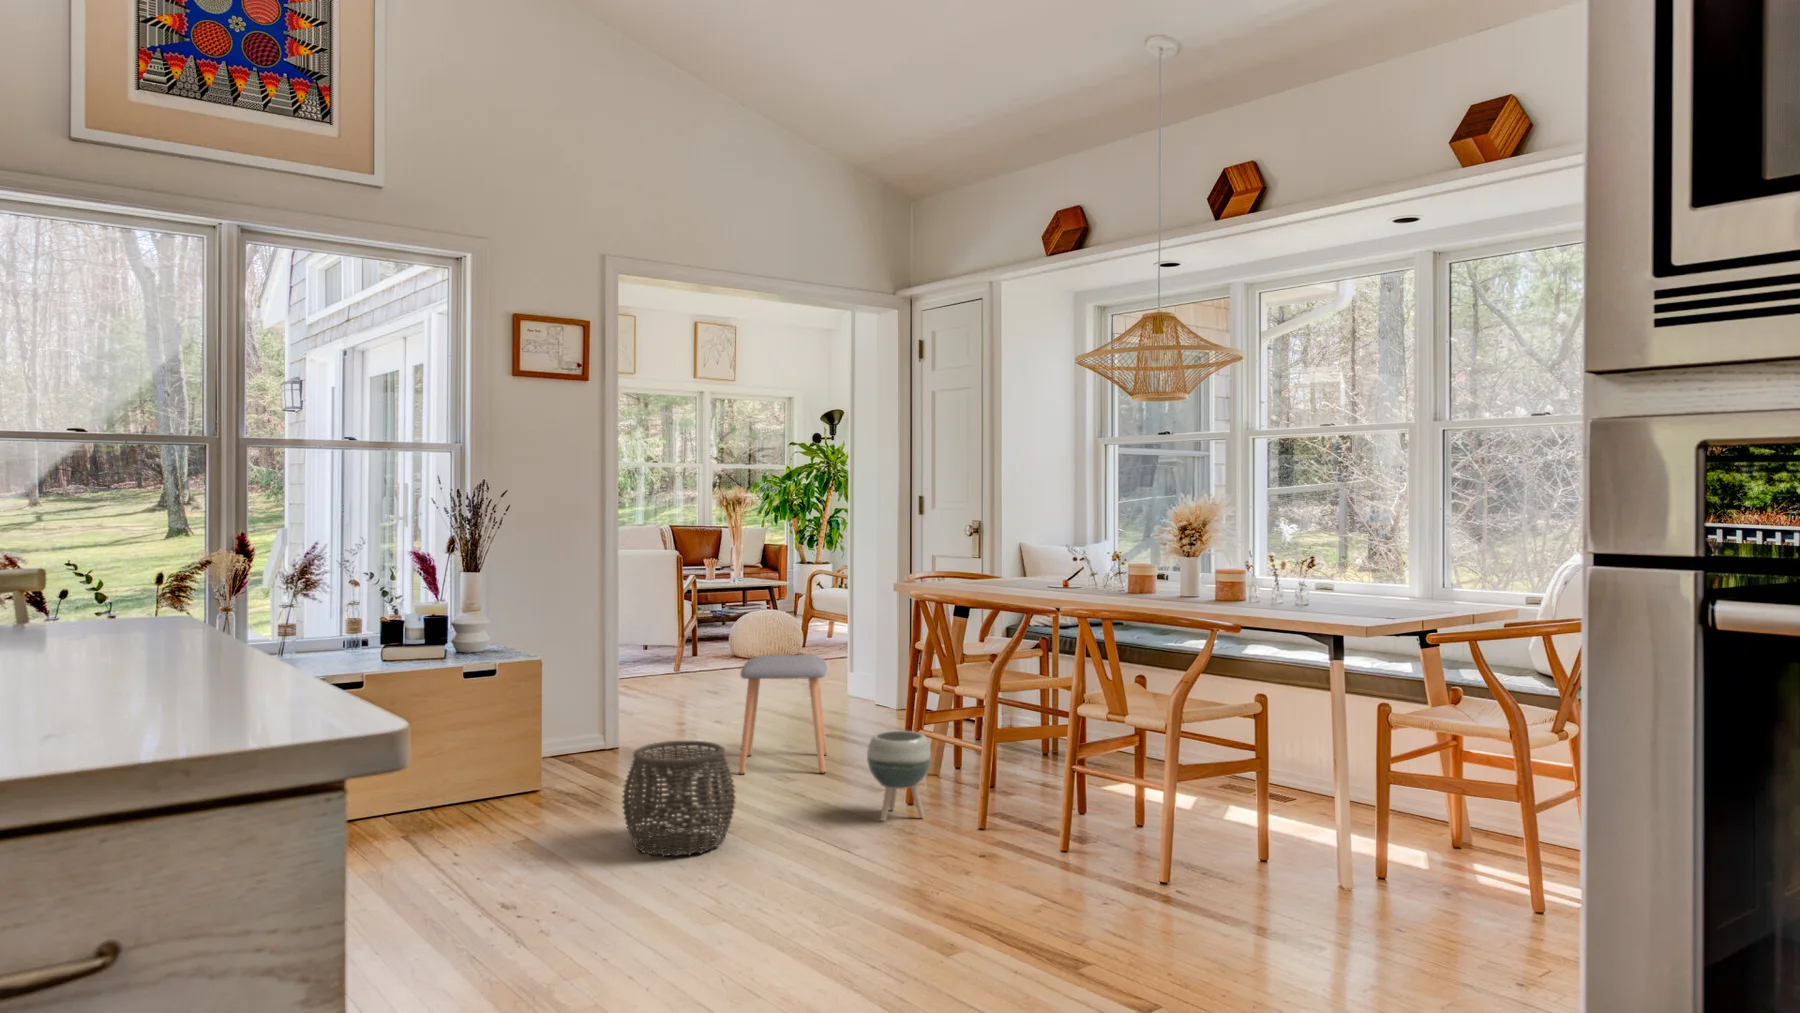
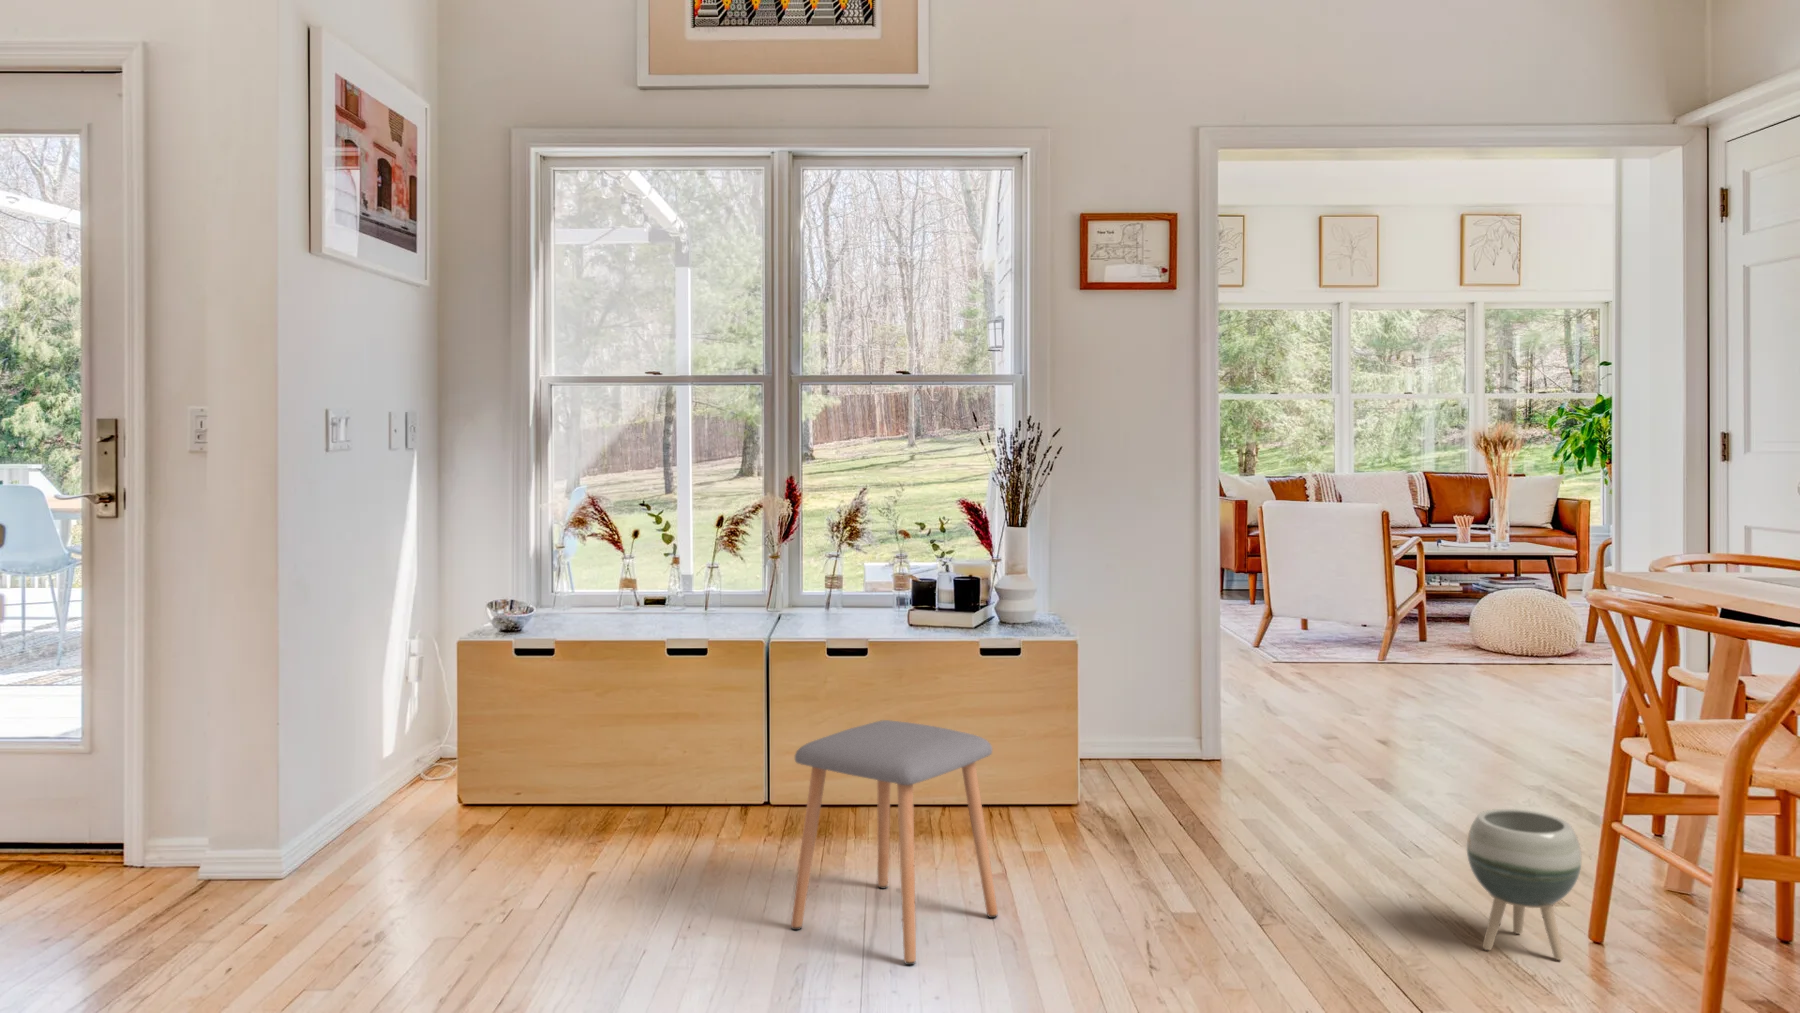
stool: present [739,655,827,775] -> present [791,720,998,965]
woven basket: present [622,741,735,856] -> none [1084,772,1240,936]

